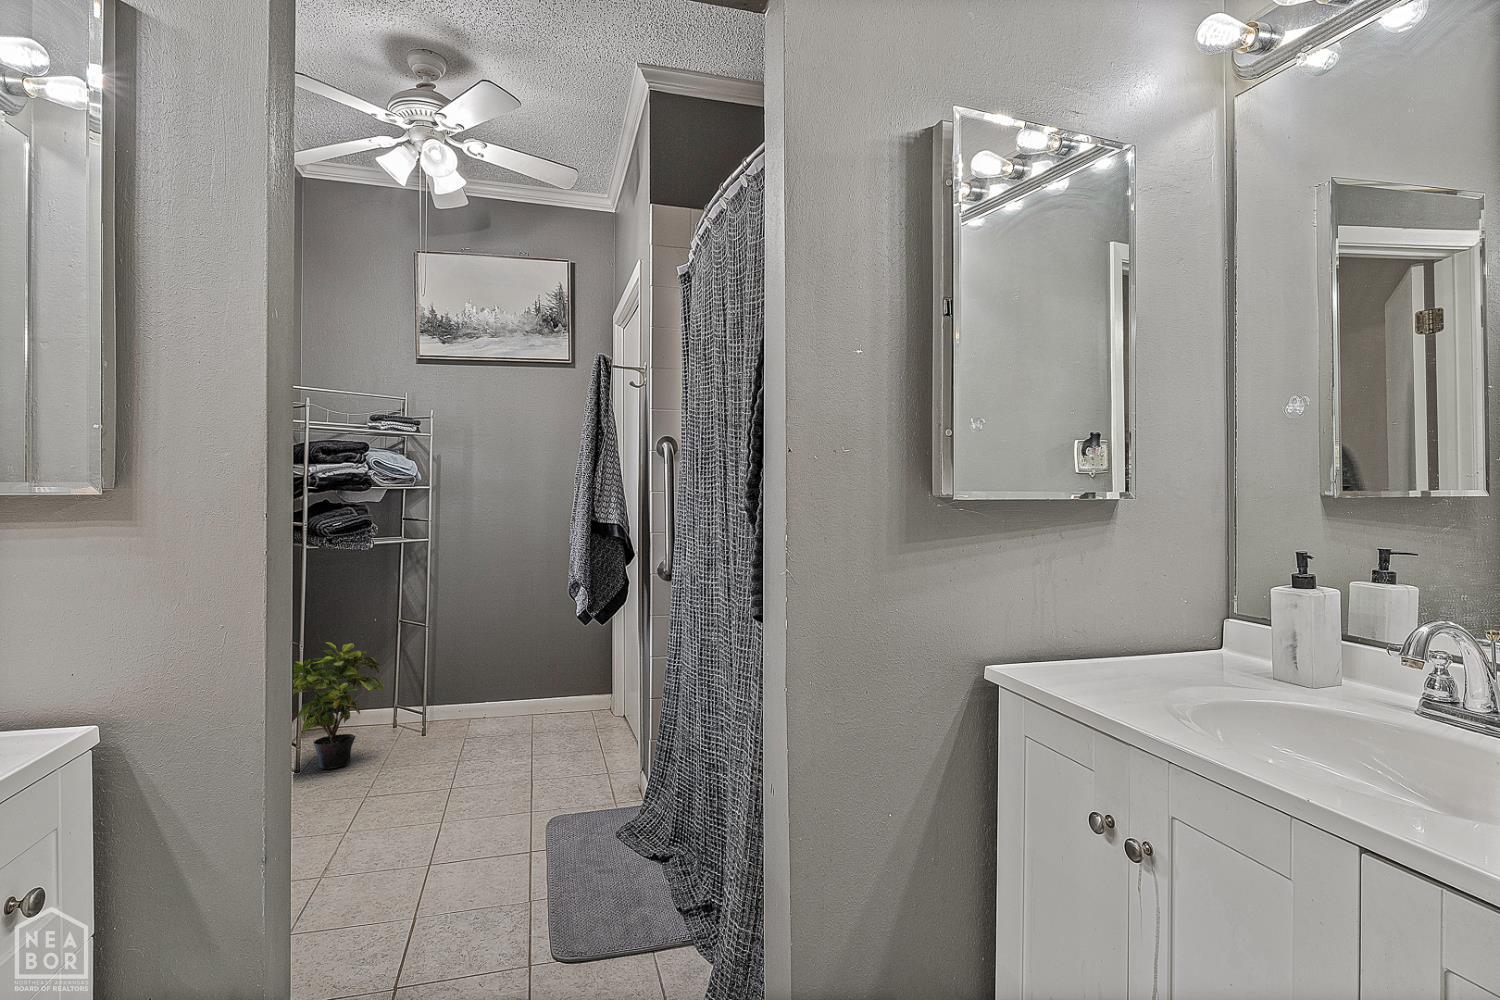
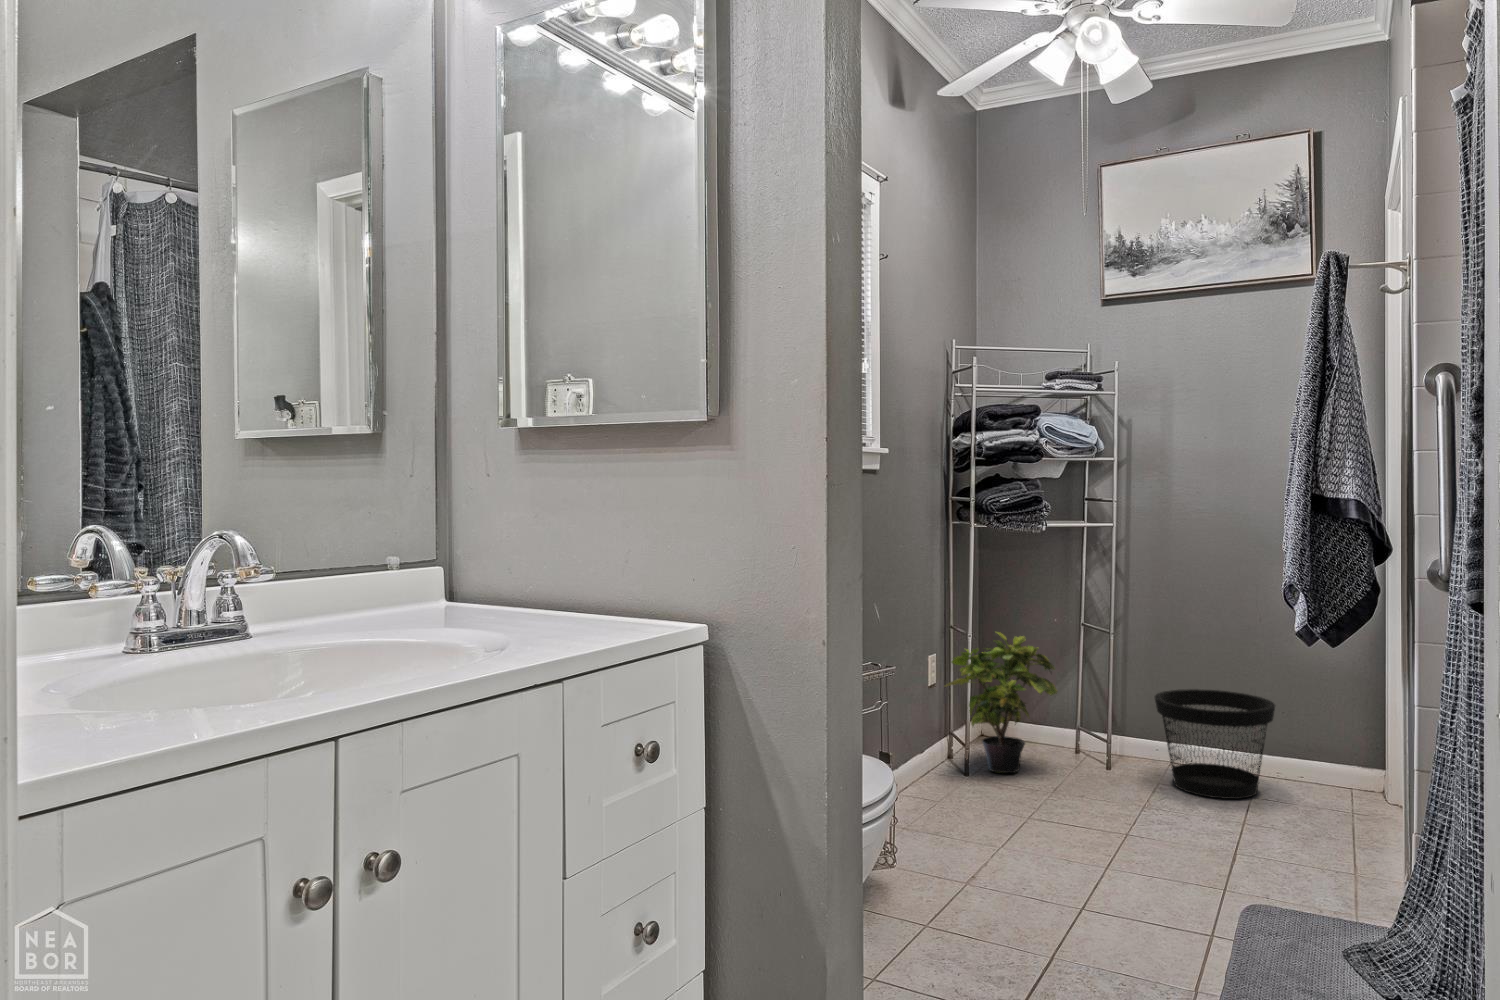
wastebasket: none [464,665,550,748] -> present [1155,689,1275,799]

